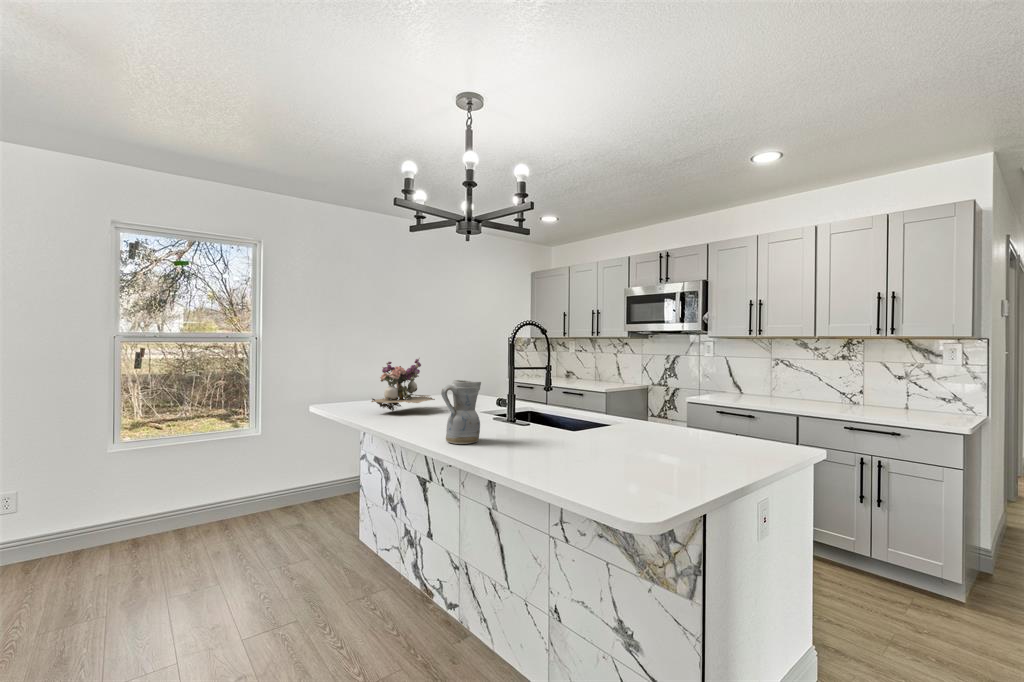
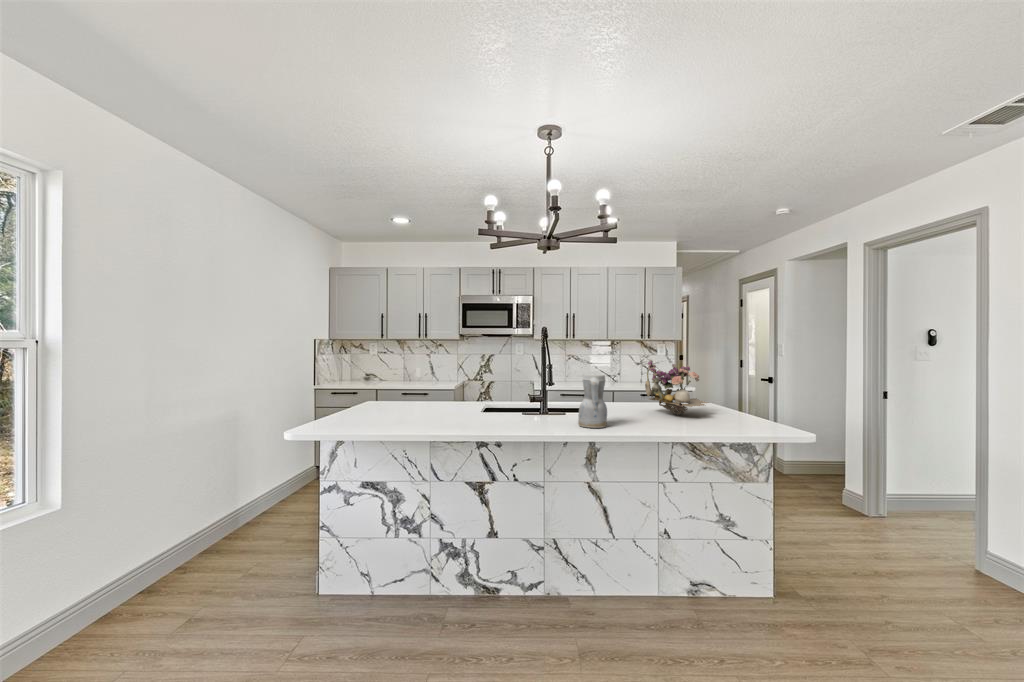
flower arrangement: present [371,359,435,411] -> present [645,360,708,415]

